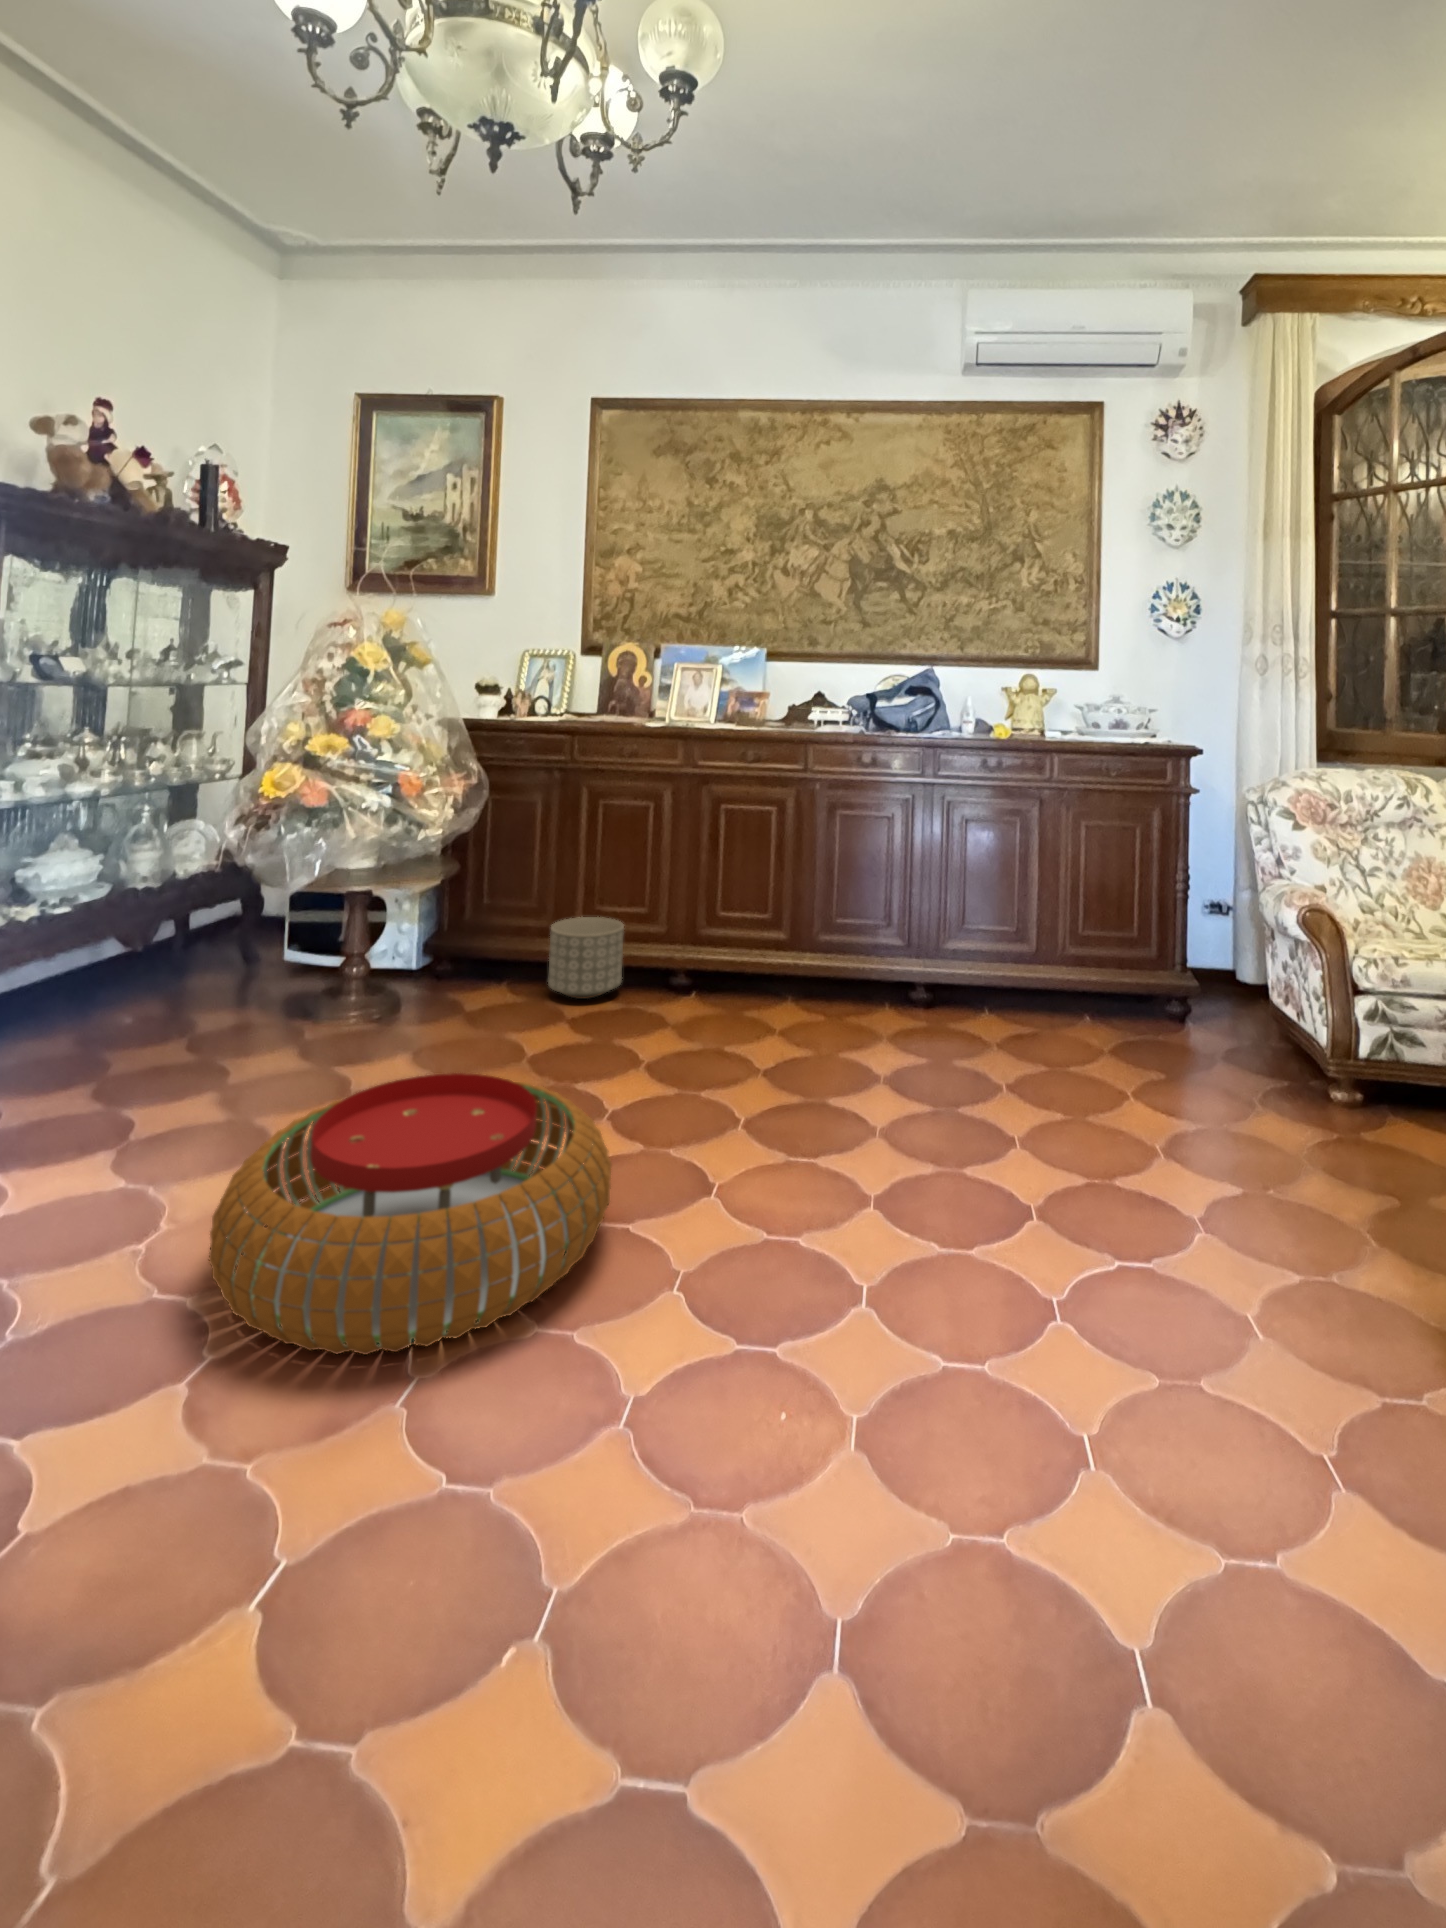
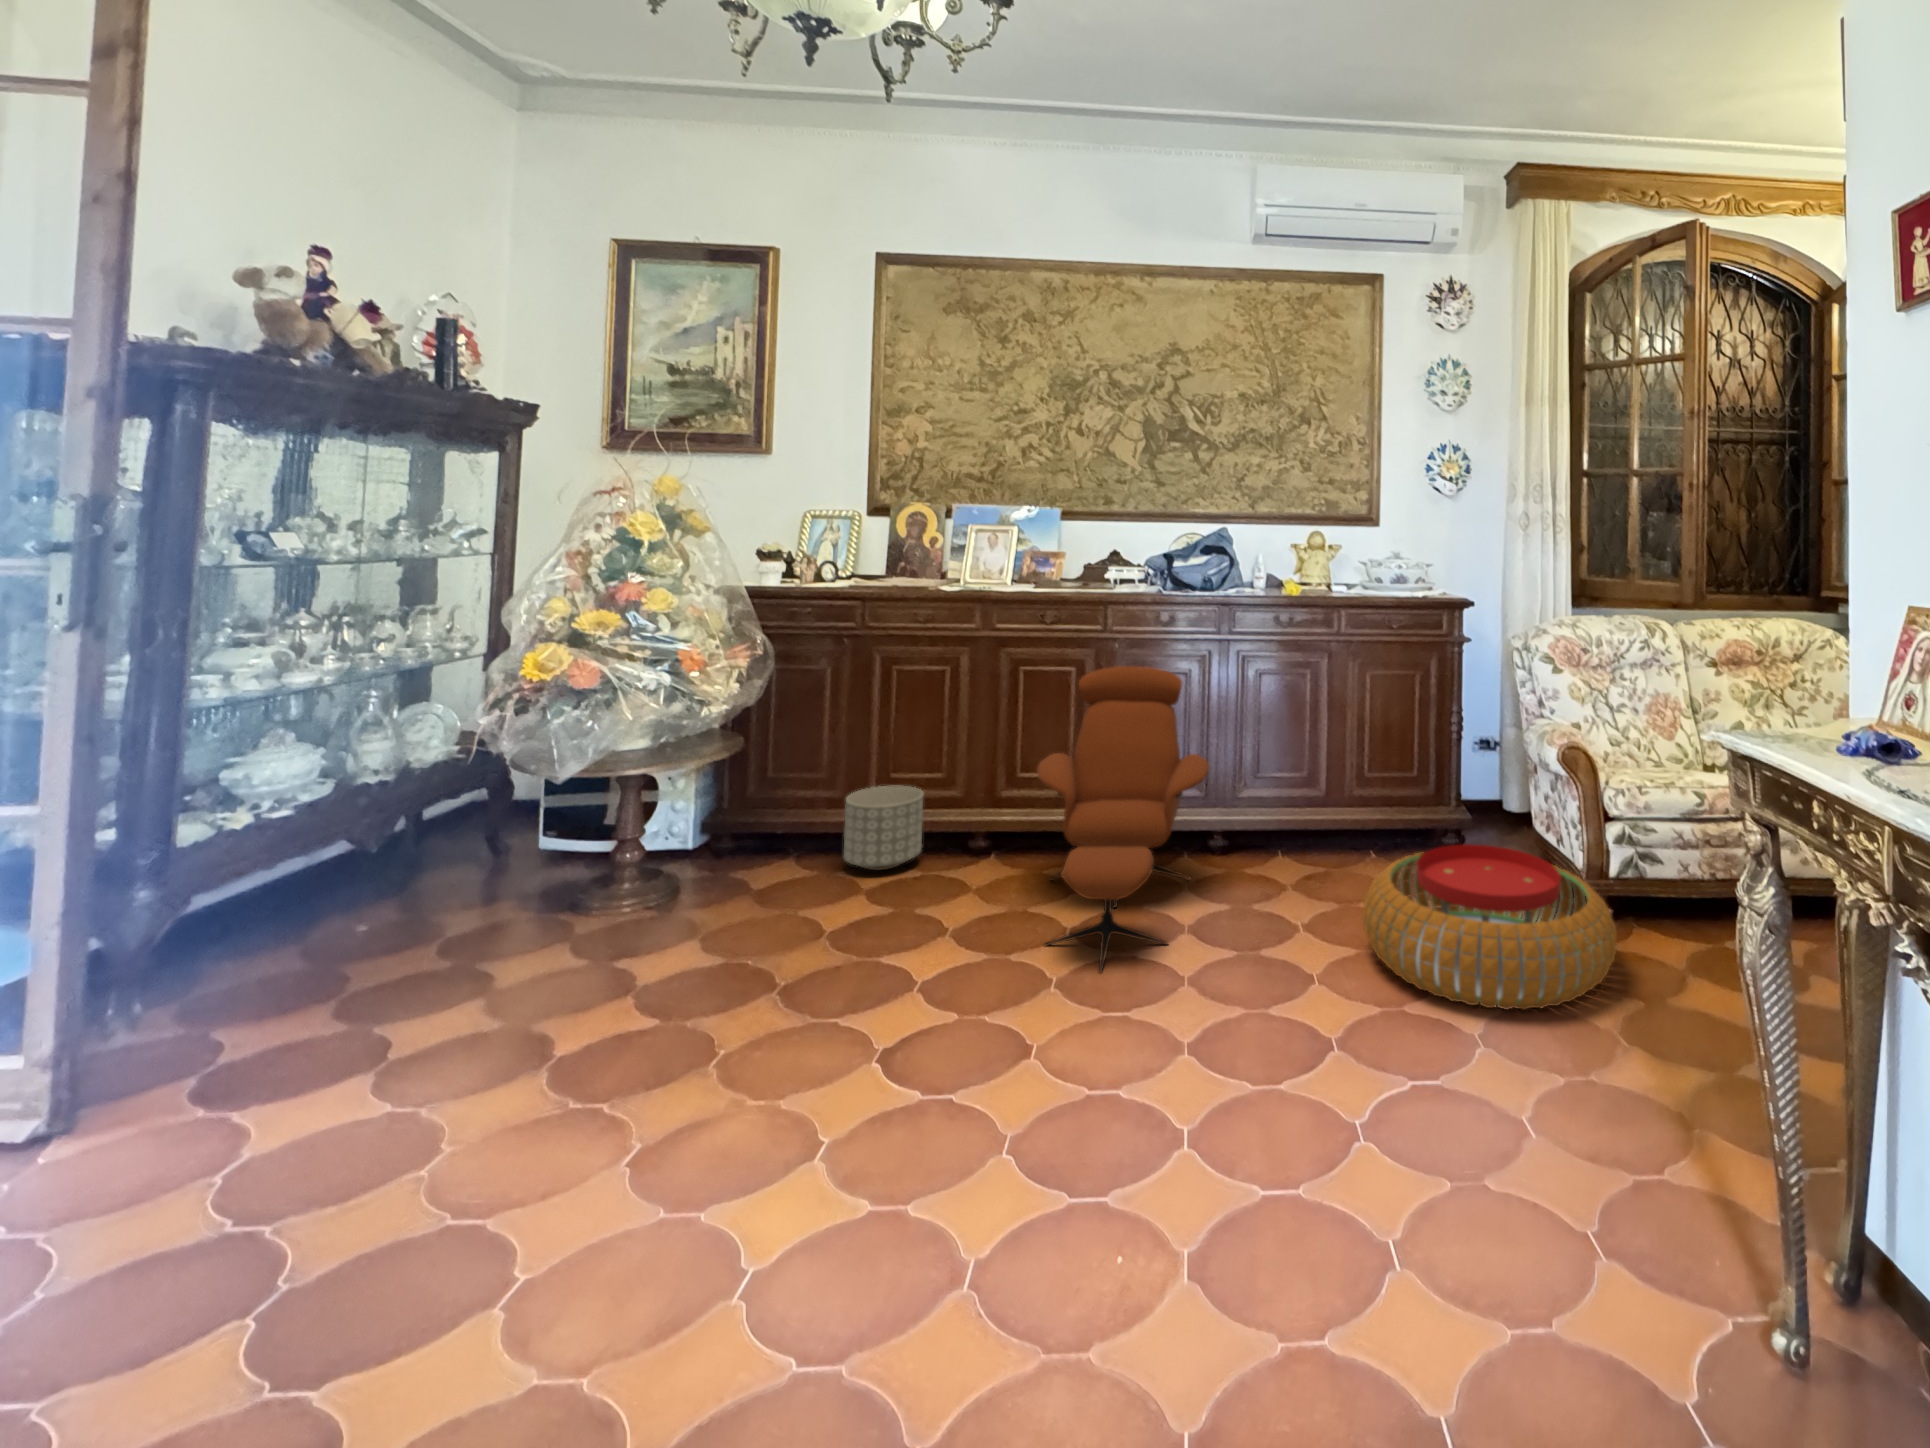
lounge chair: none [731,807,906,1117] -> present [1037,666,1209,973]
pouf: present [209,1073,612,1355] -> present [1363,844,1617,1010]

